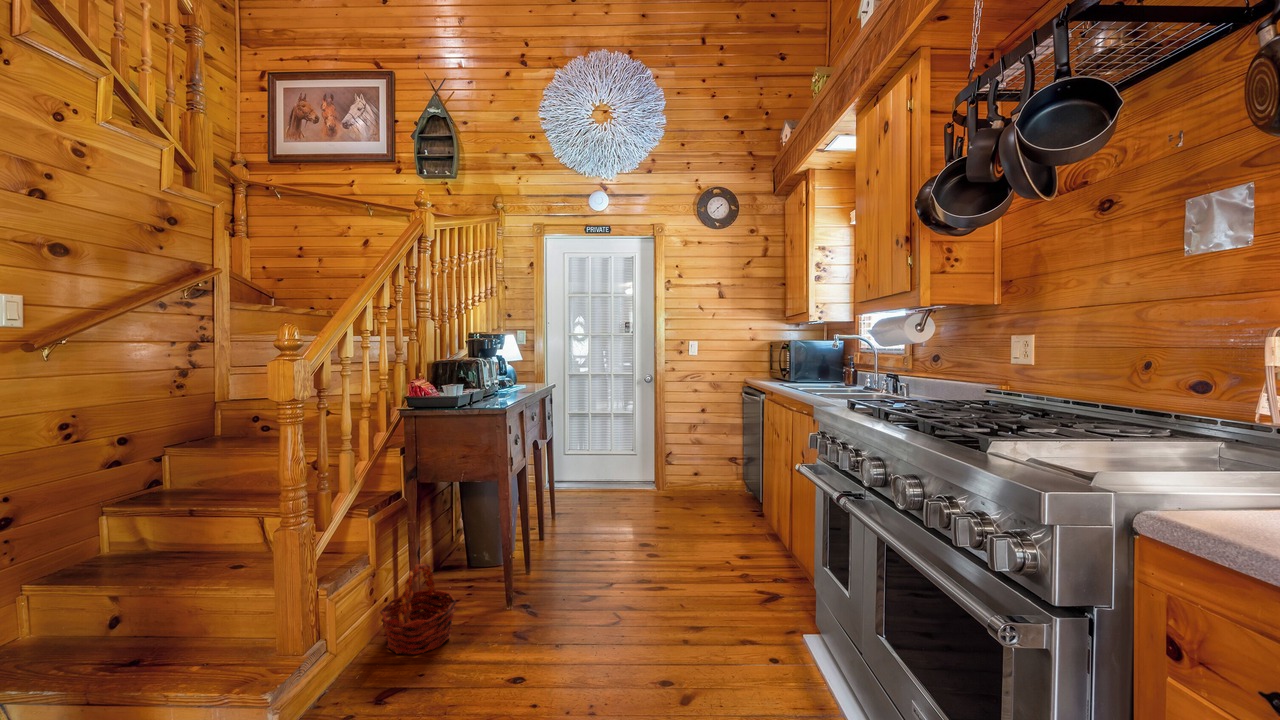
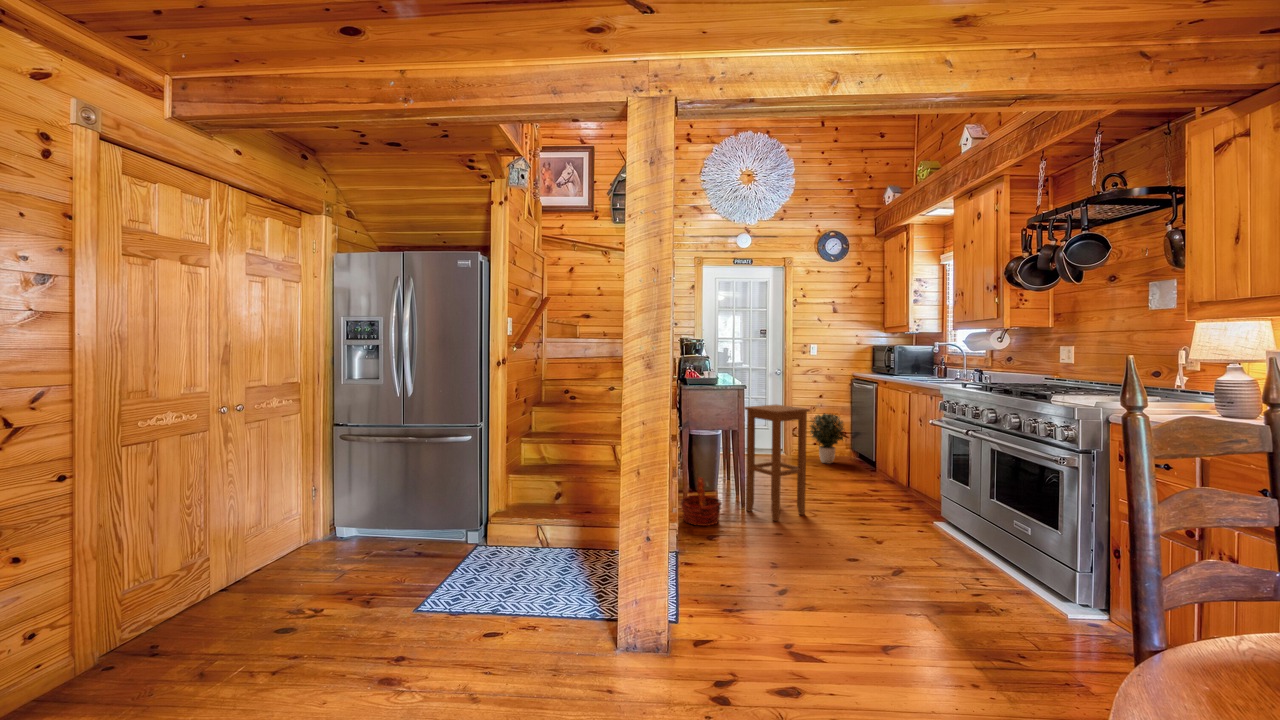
potted plant: none [686,432,733,501] -> present [810,413,845,464]
stool: none [513,433,613,637] -> present [745,405,810,521]

